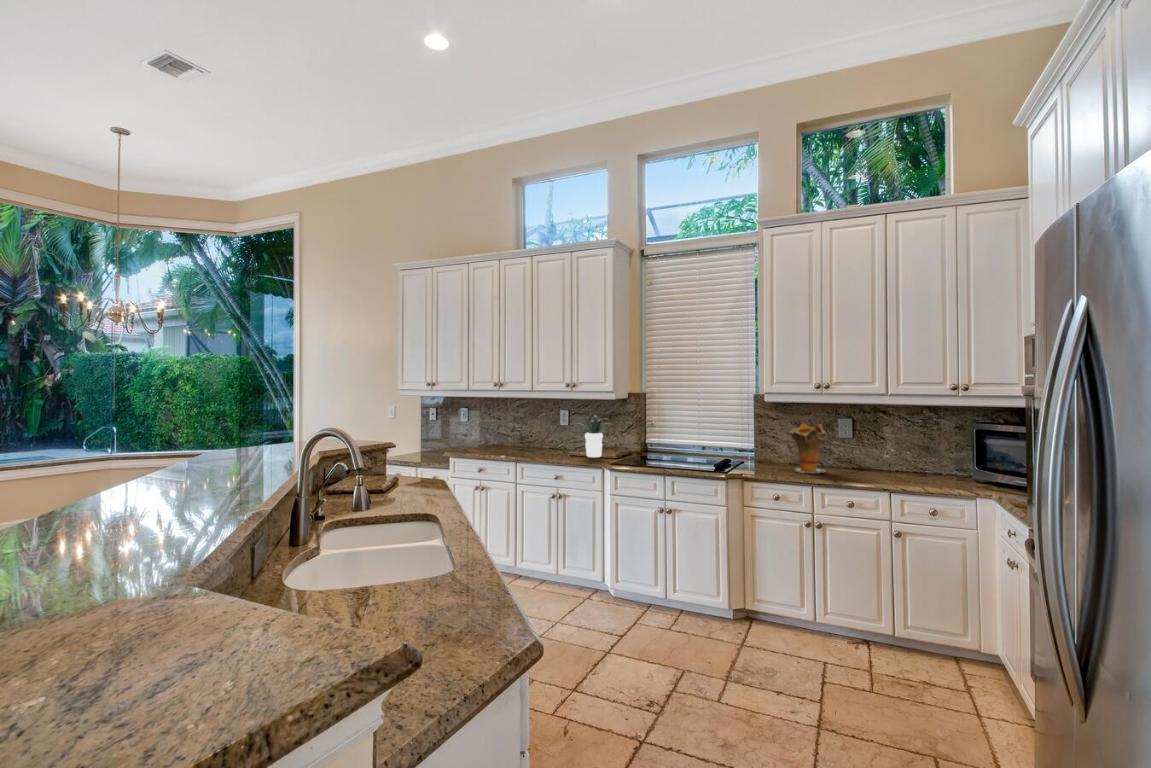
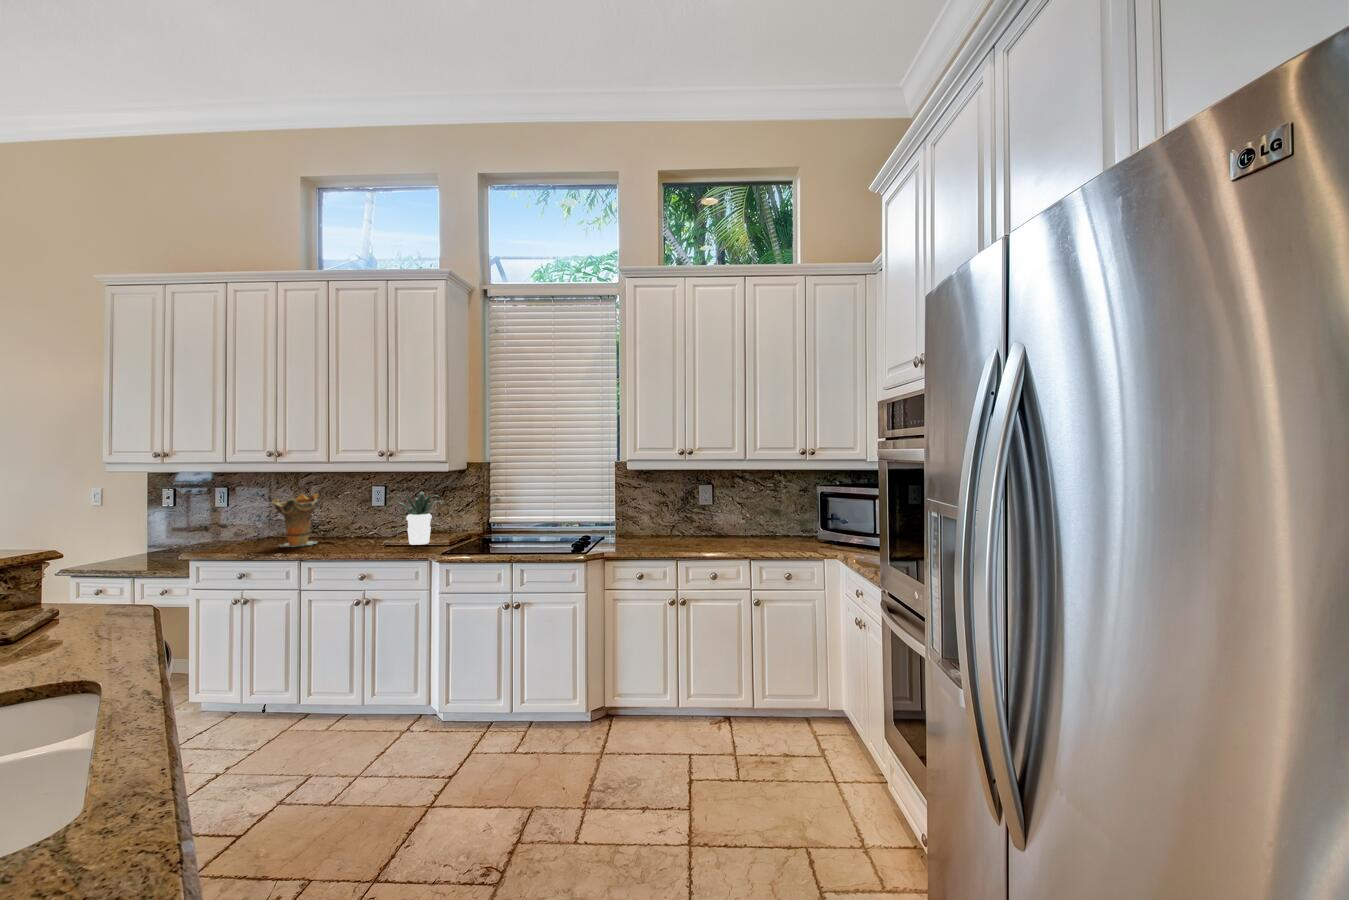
decorative vase: present [790,424,827,473] -> present [272,494,319,547]

